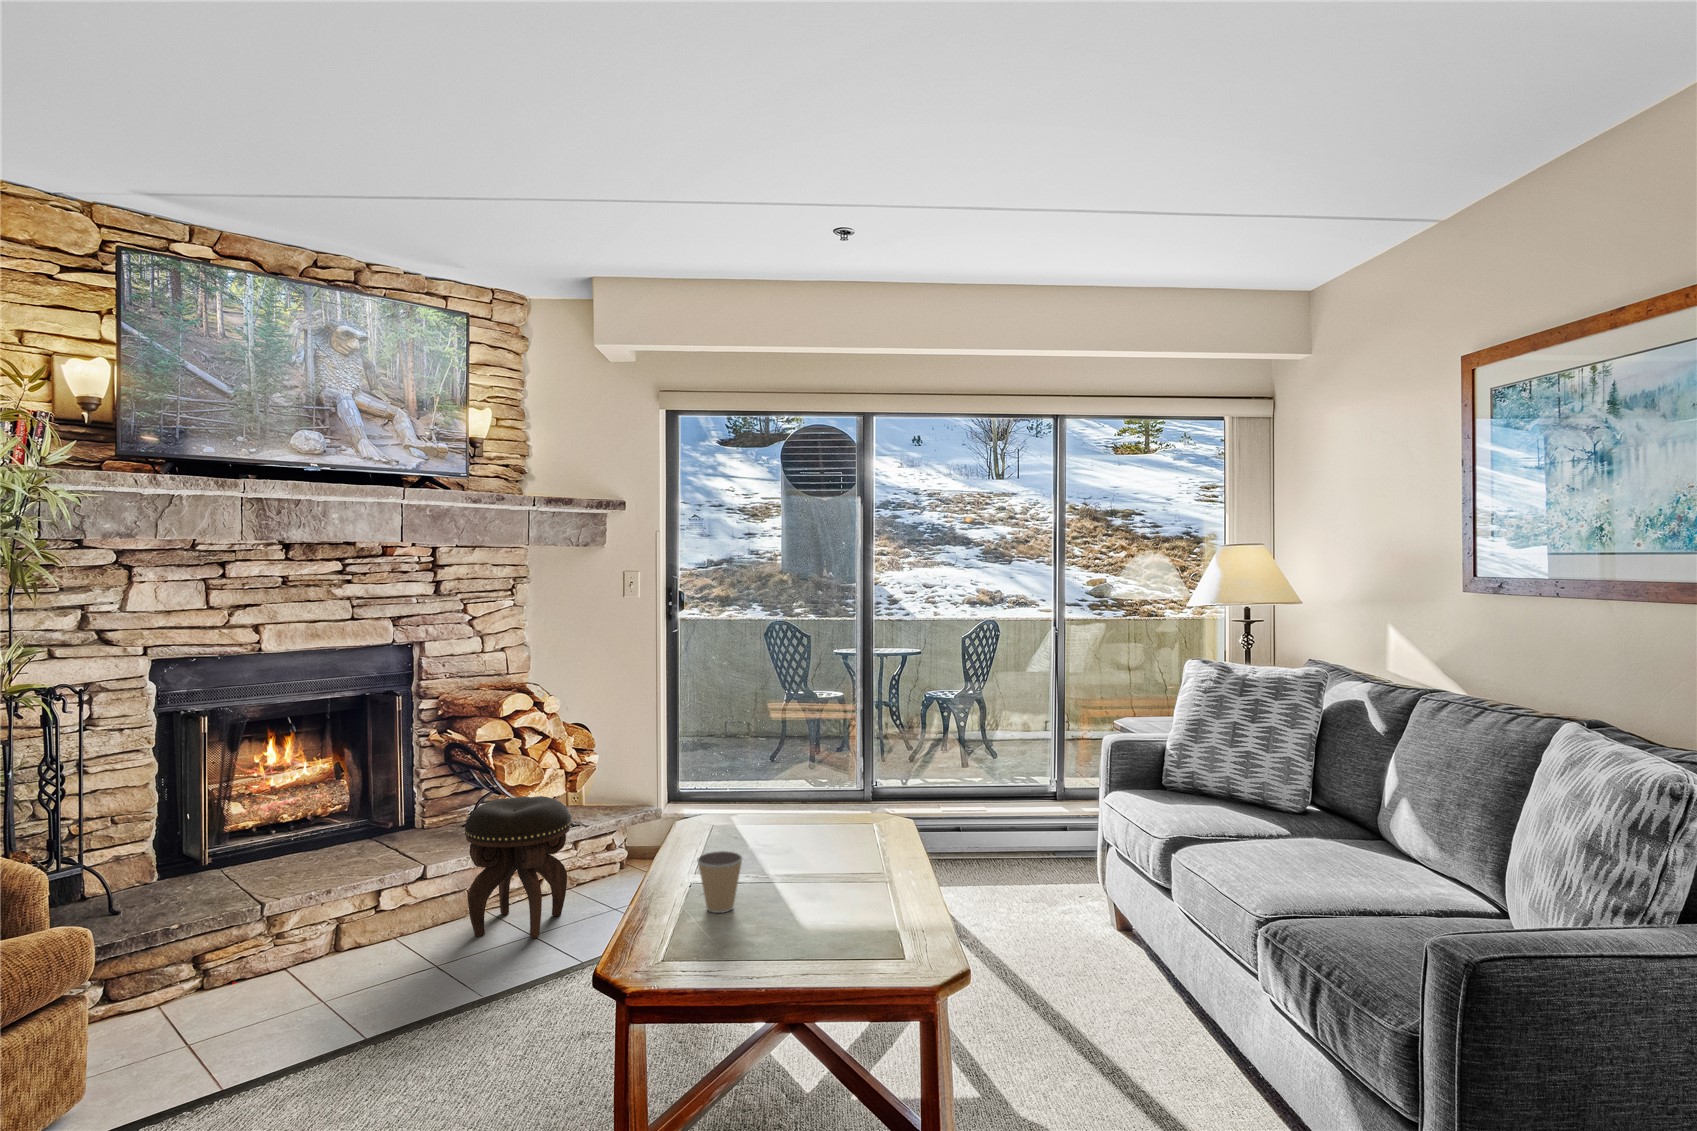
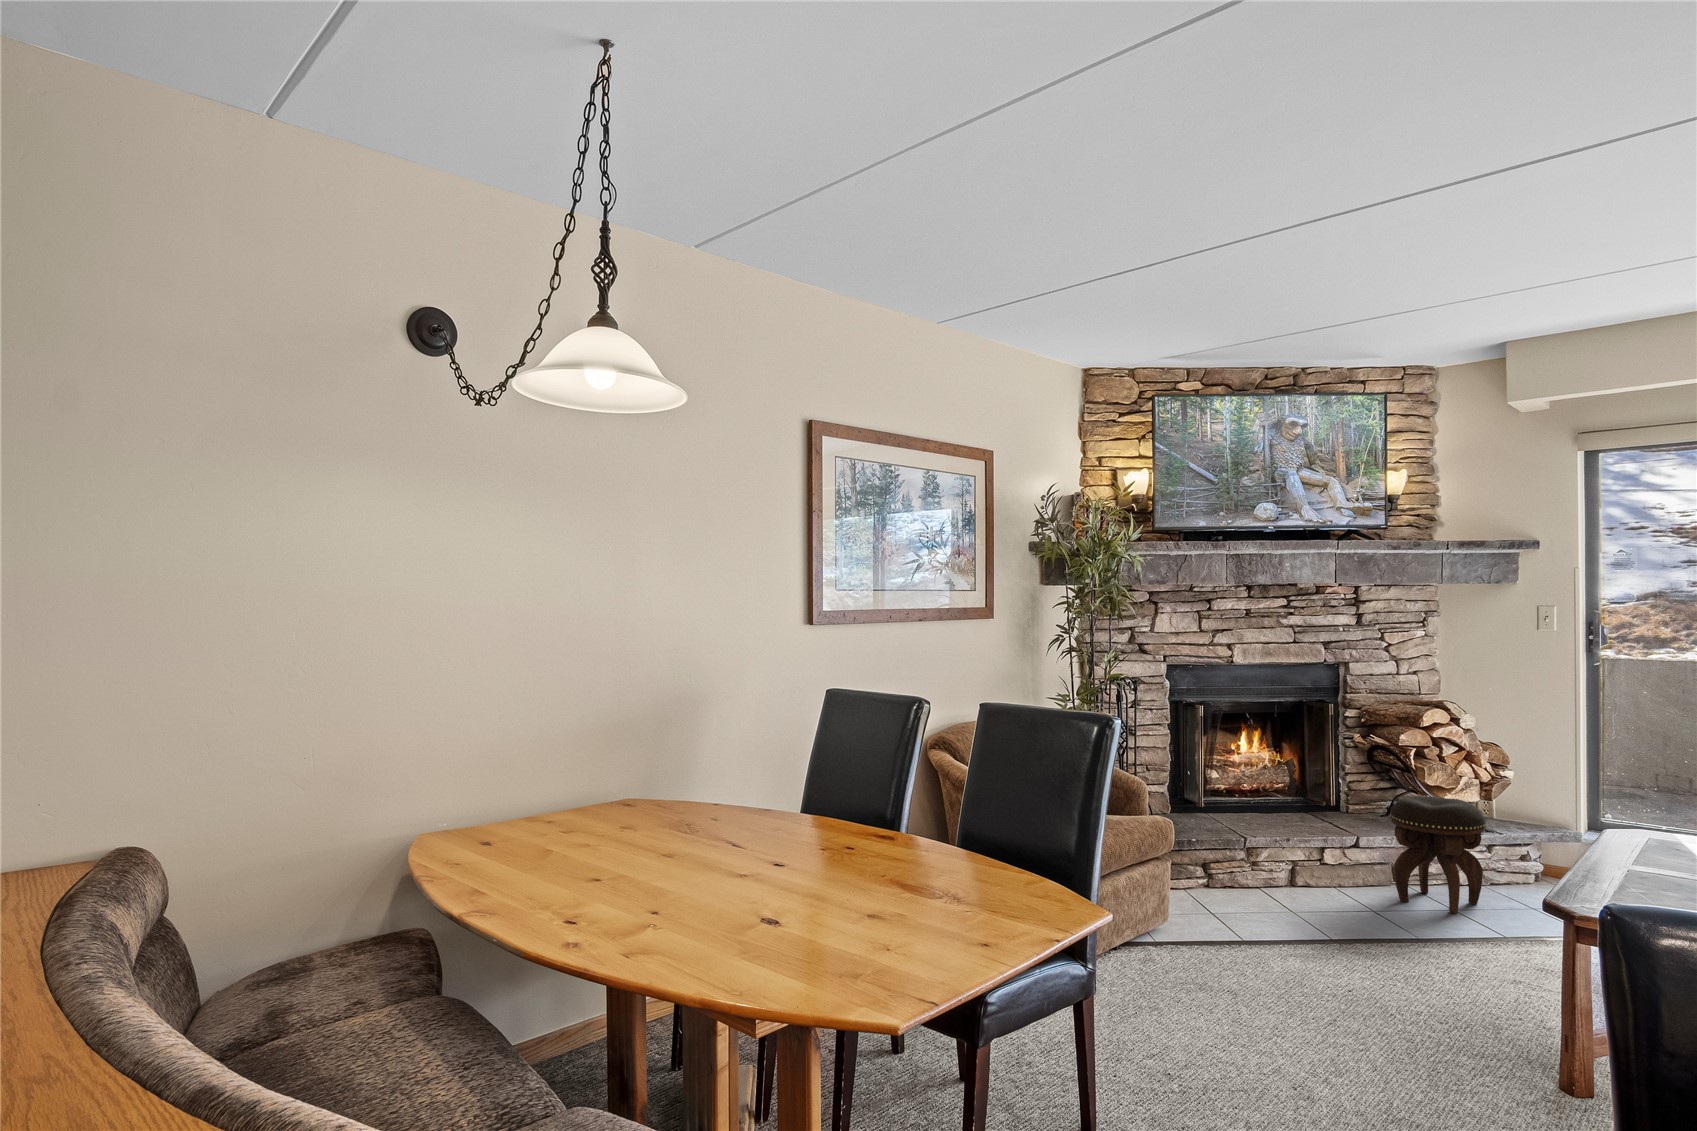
coffee cup: present [697,851,742,913] -> none [1604,842,1649,890]

